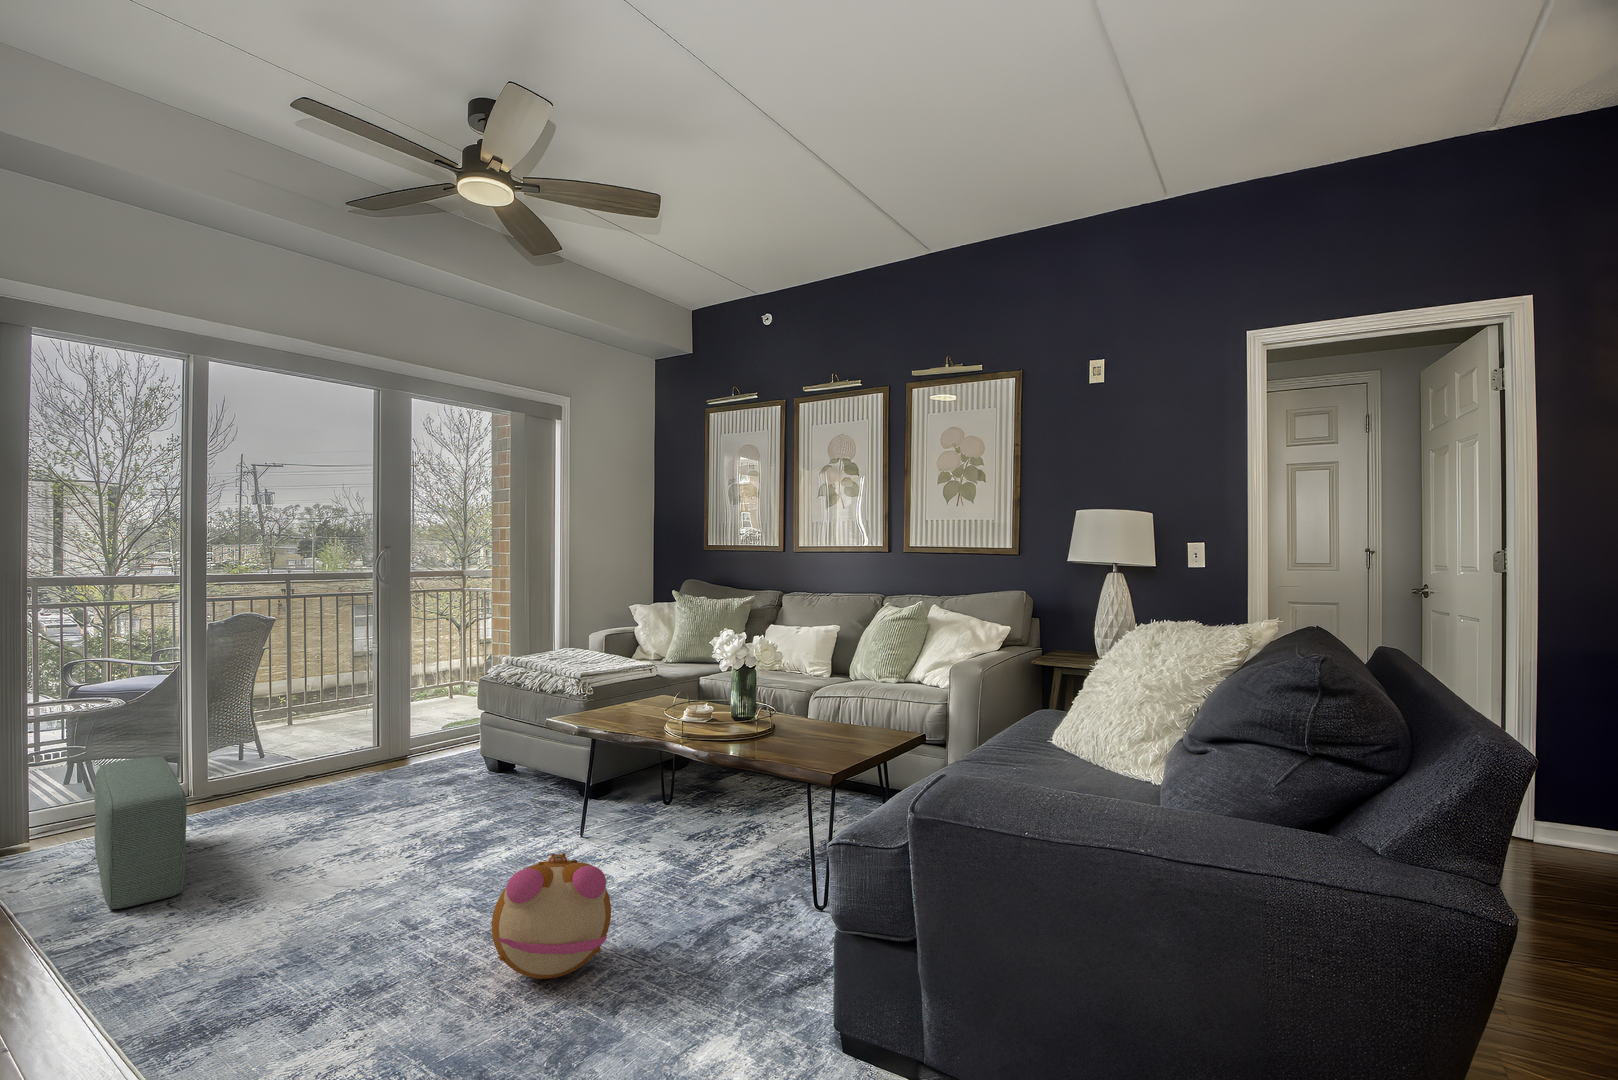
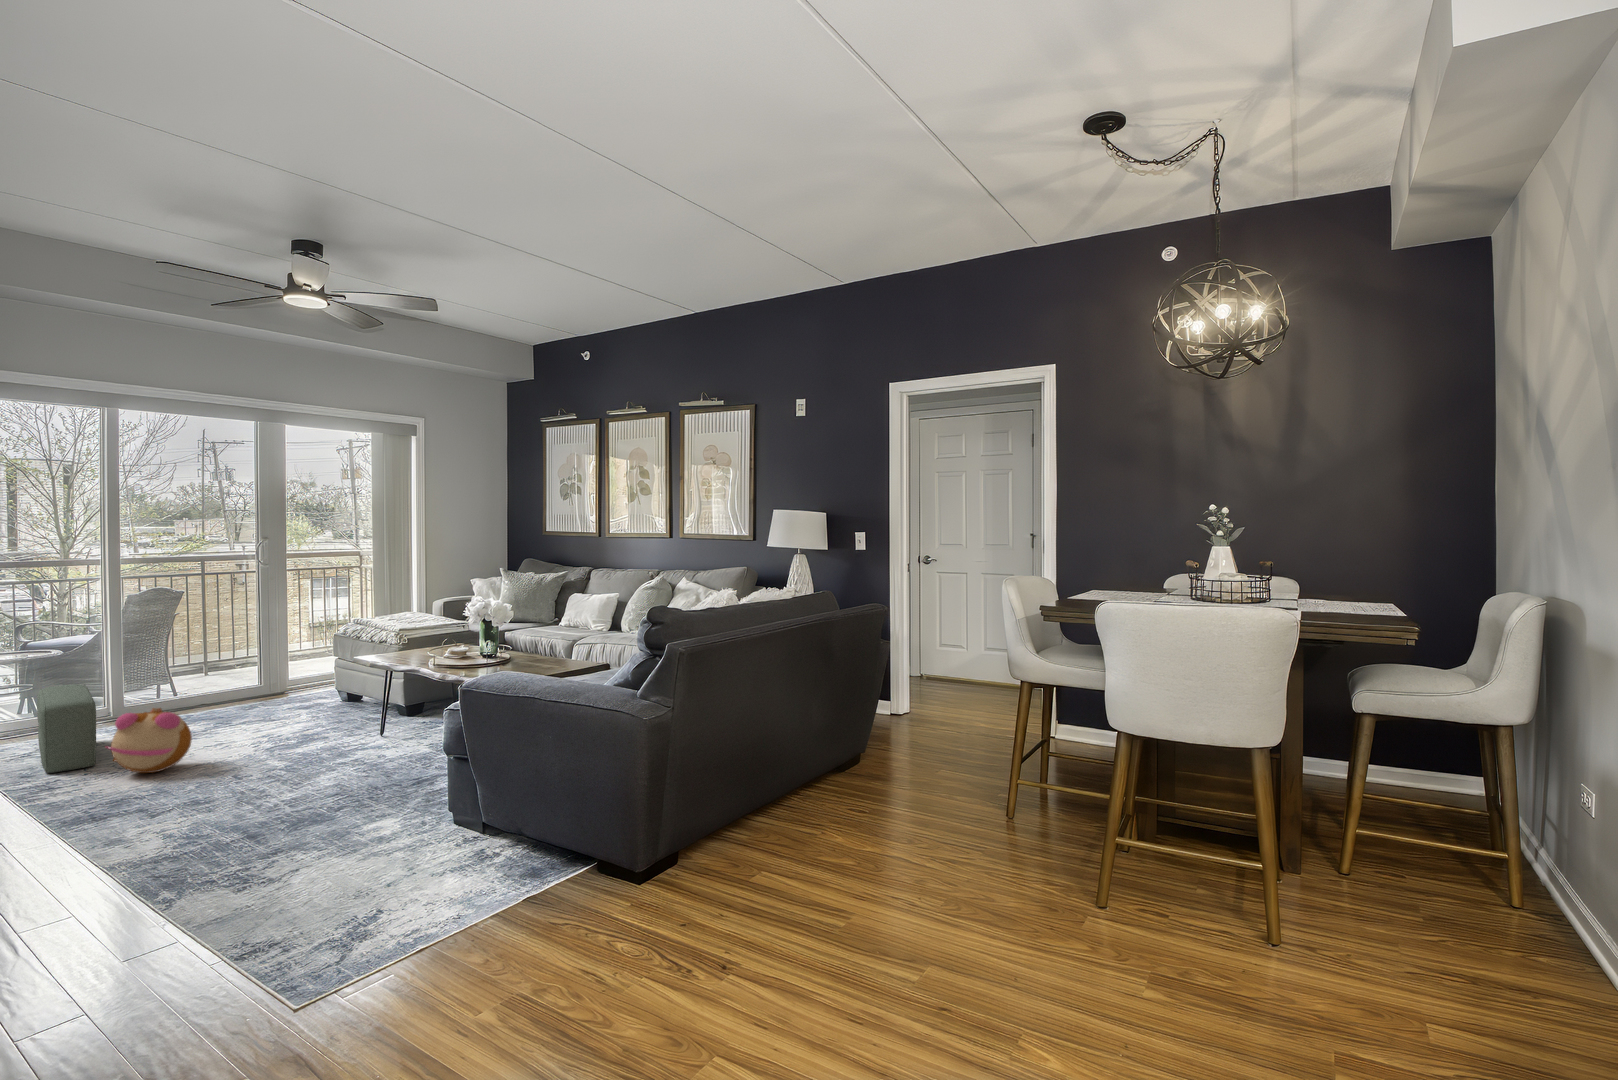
plush toy: present [492,853,611,979] -> present [106,708,192,773]

